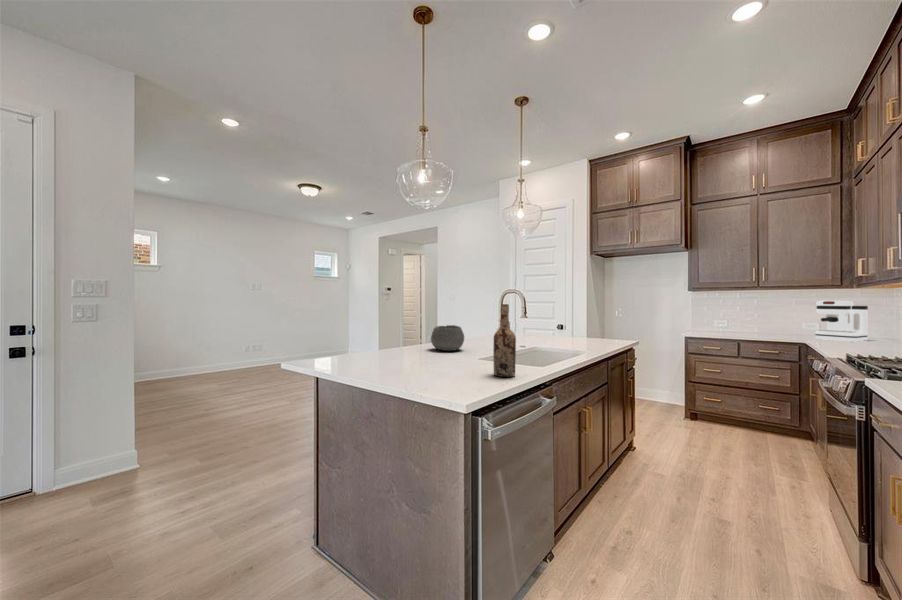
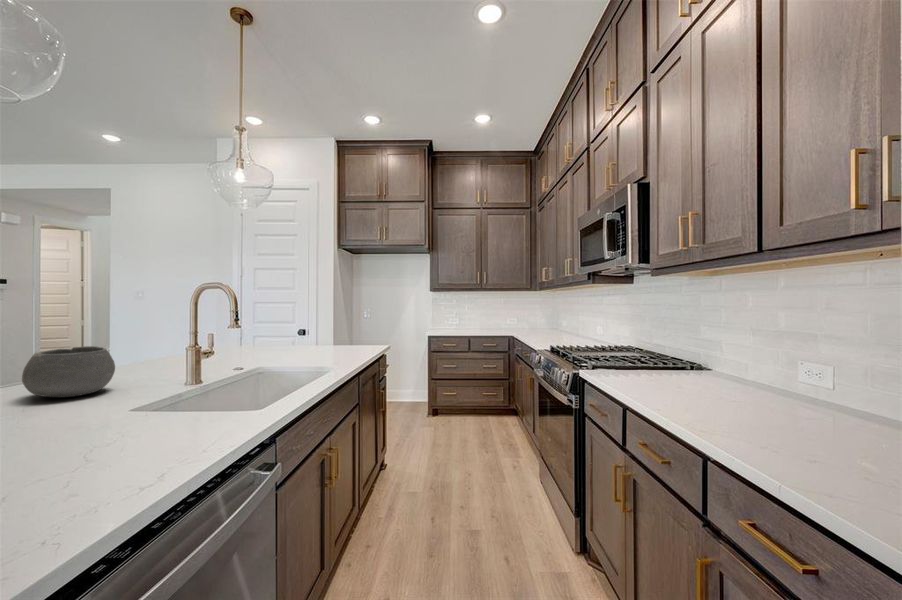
coffee maker: present [815,301,868,342] -> none [517,301,545,333]
wine bottle: present [494,304,516,377] -> none [136,308,193,460]

